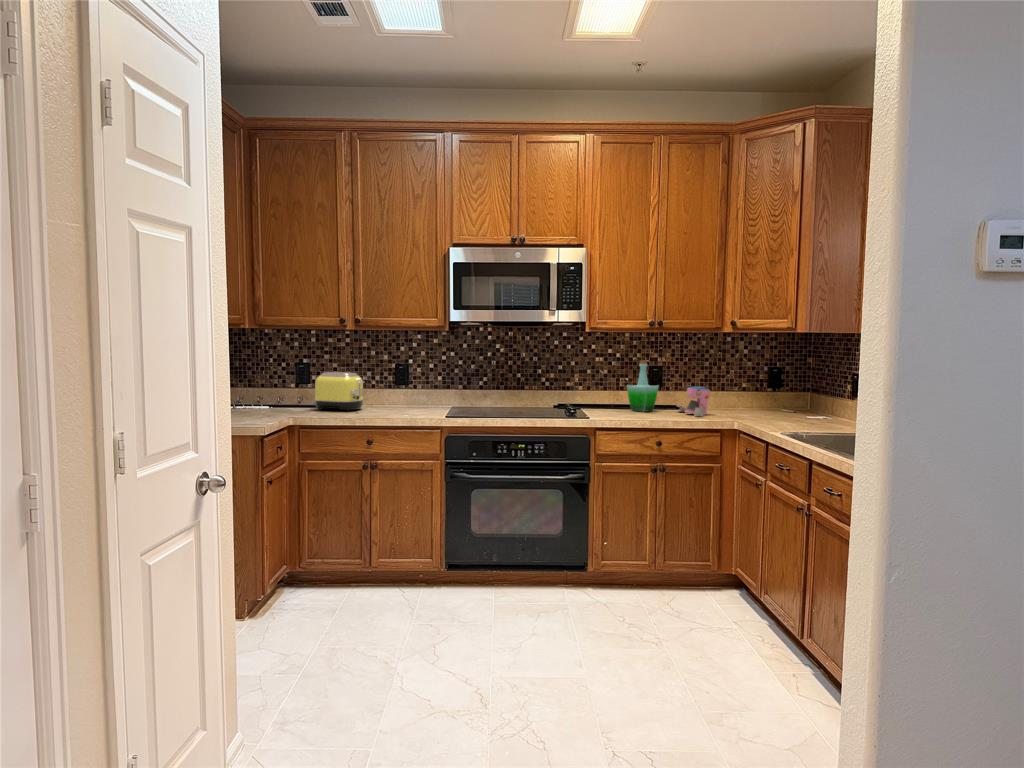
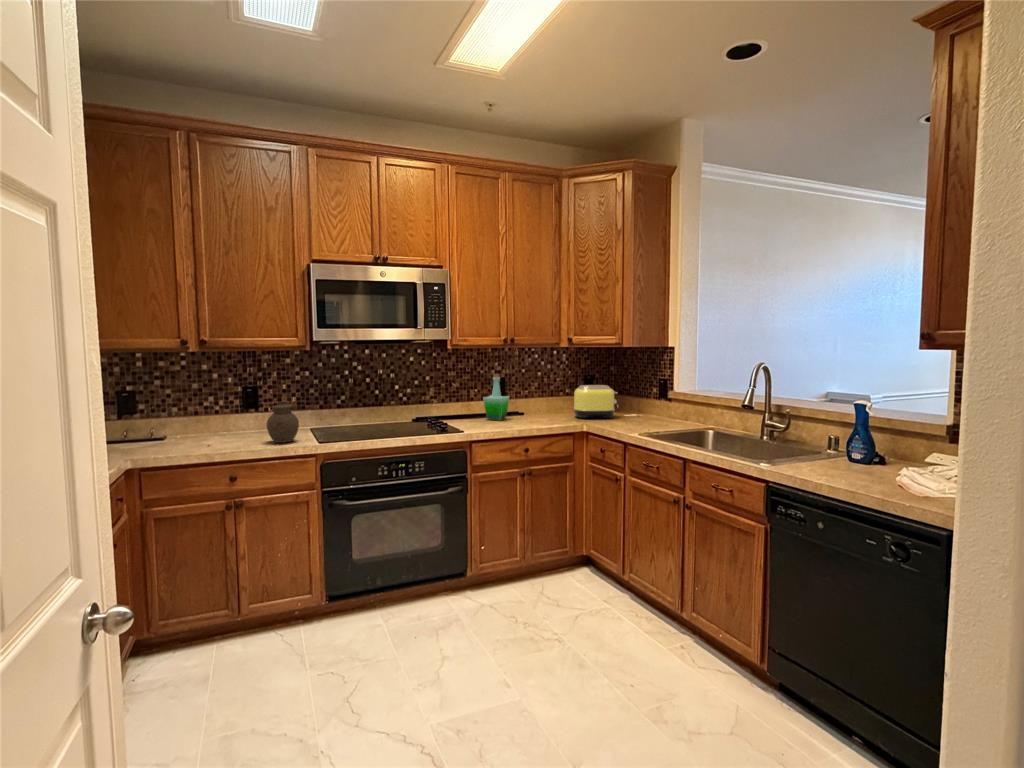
toaster: present [315,372,364,411] -> present [574,385,619,419]
jar: none [402,376,430,415] -> present [267,401,299,443]
coffee maker: present [679,387,710,416] -> none [526,396,556,422]

